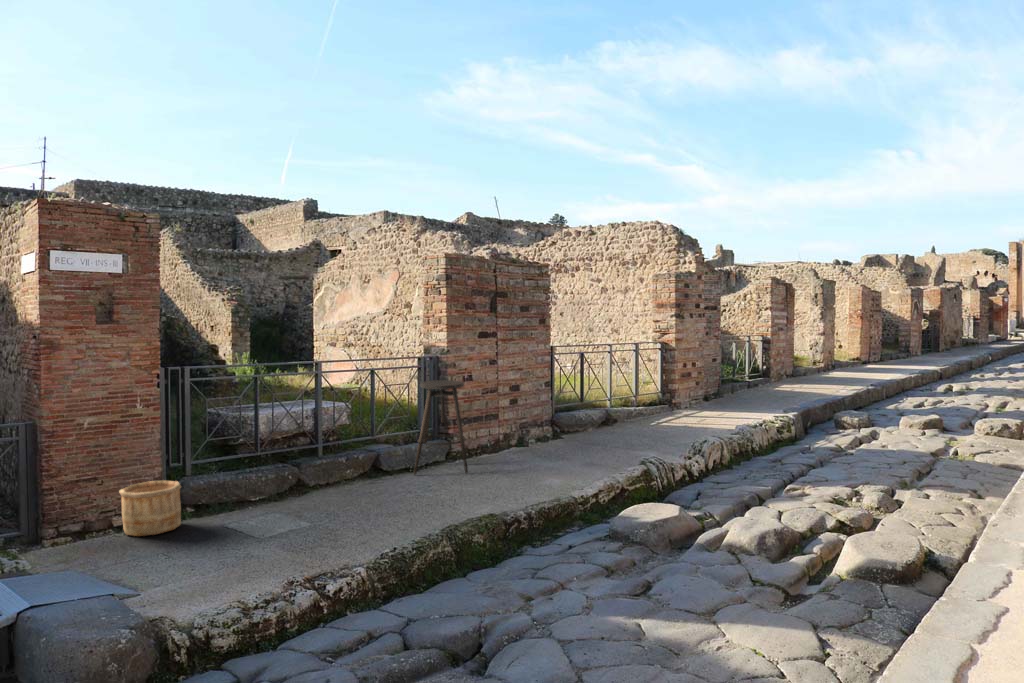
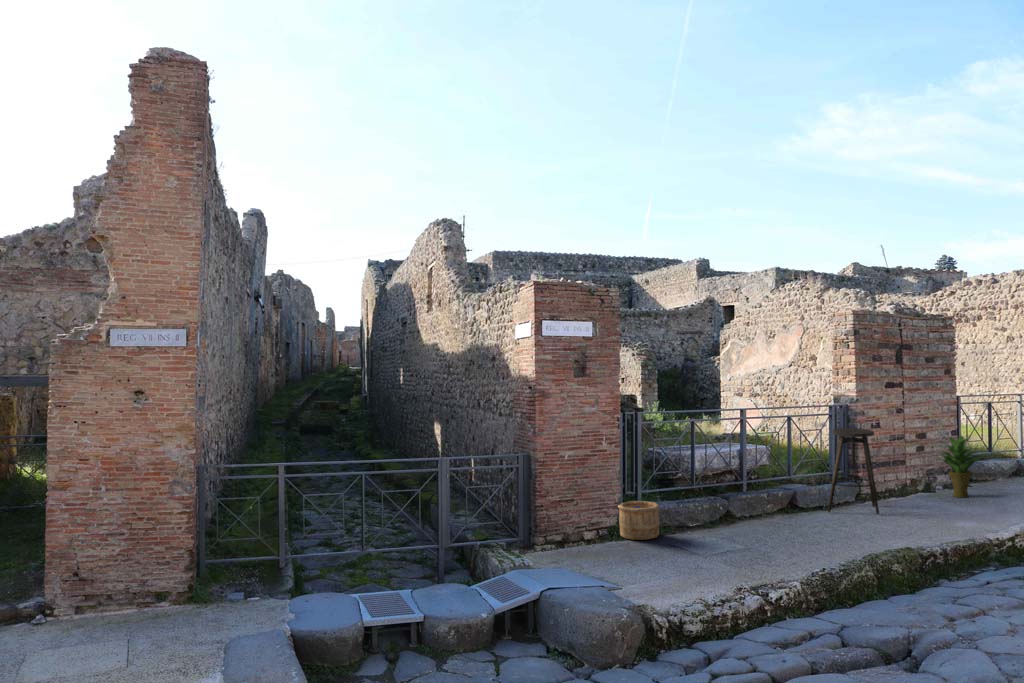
potted plant: none [528,386,575,449] -> present [938,436,980,497]

